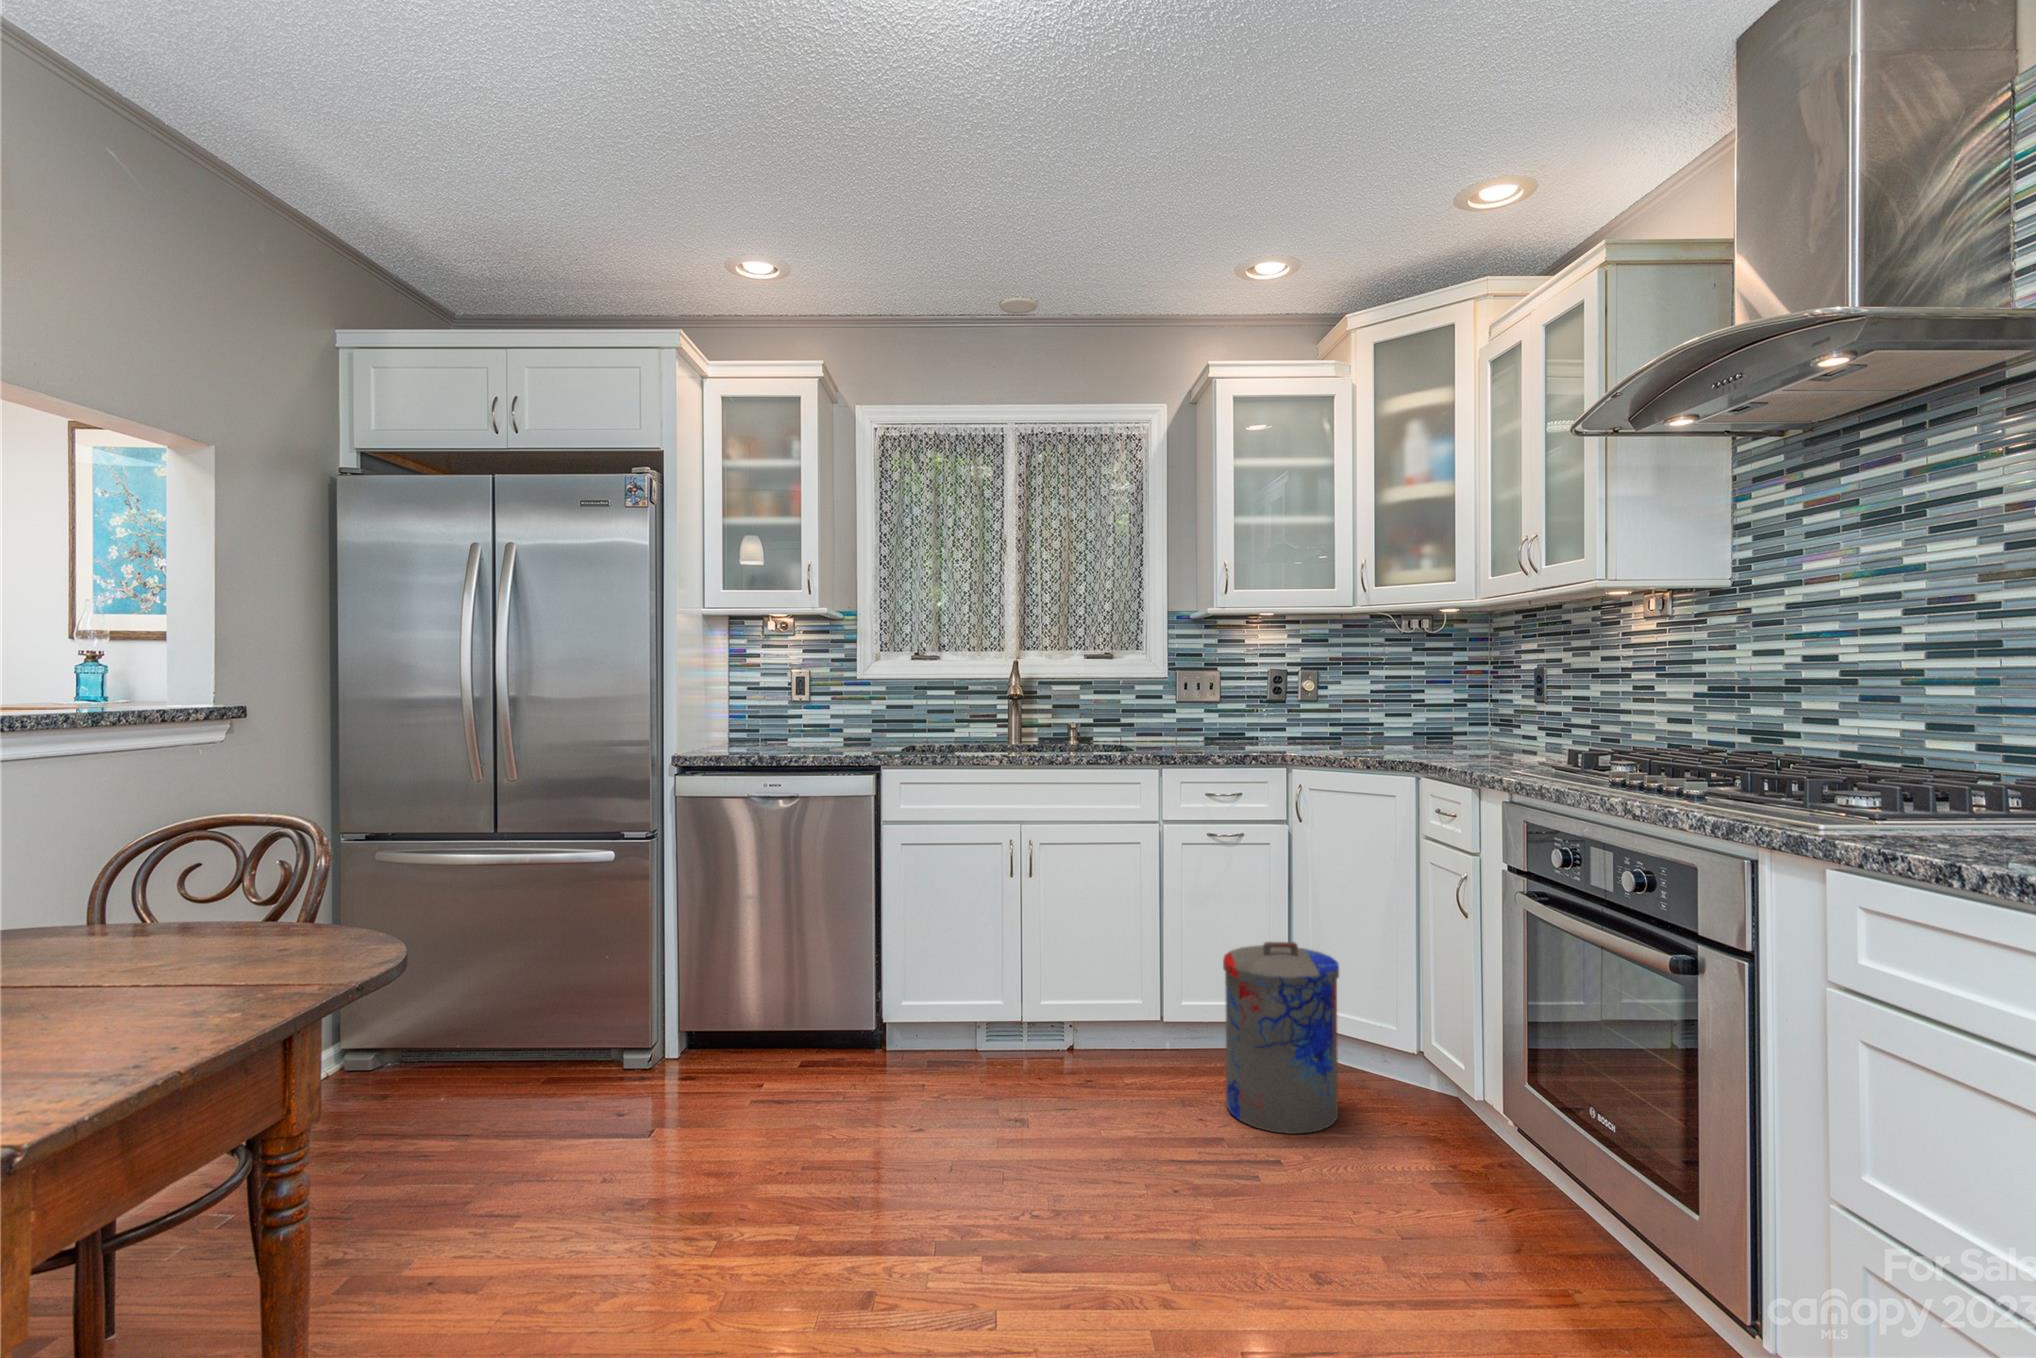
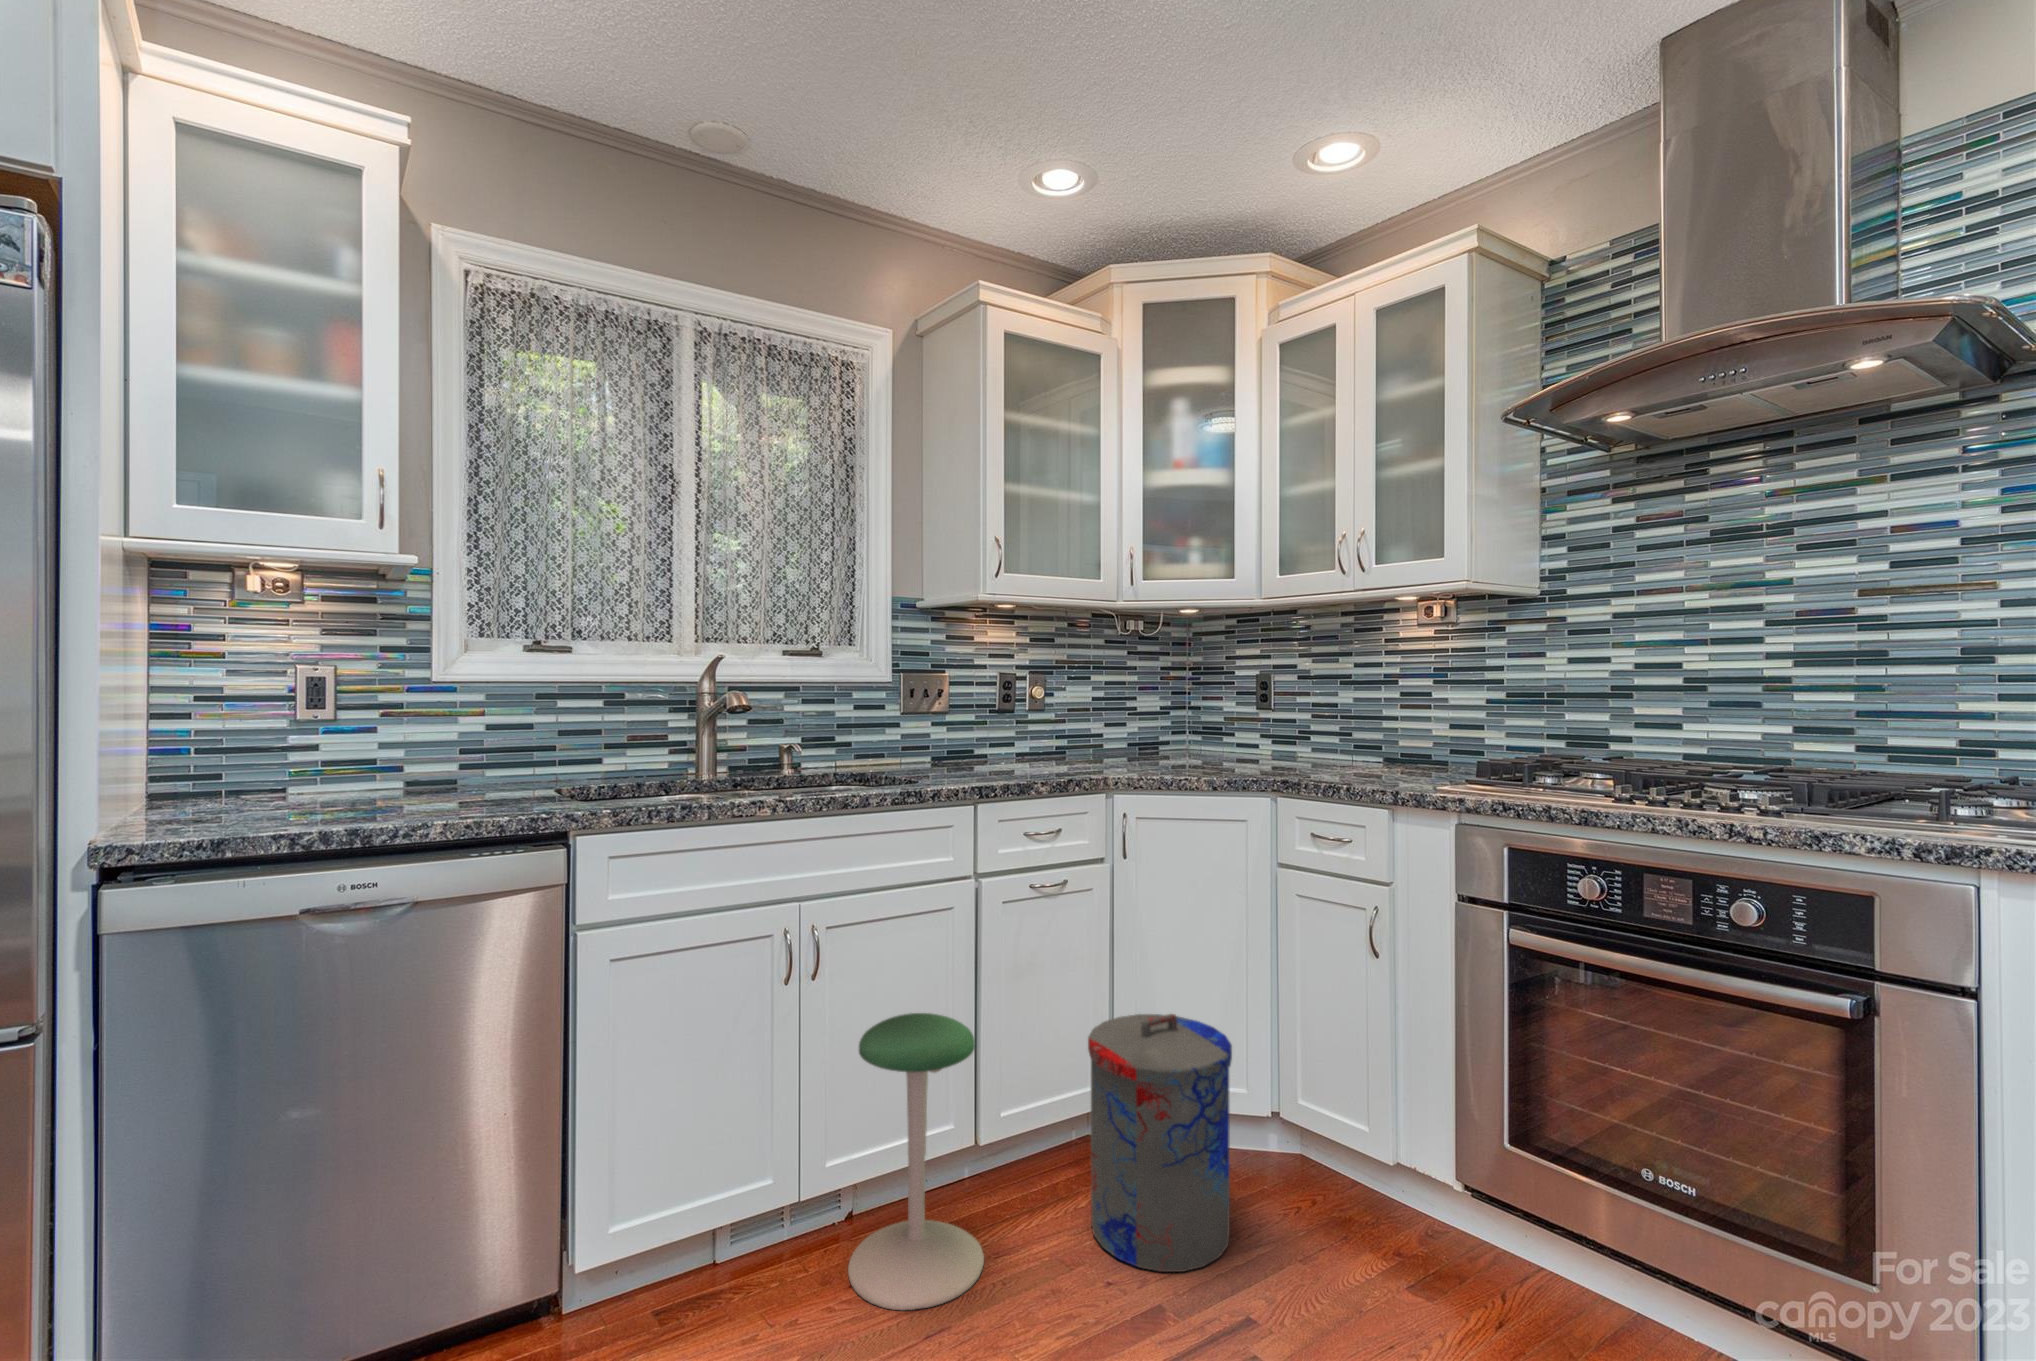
stool: none [1049,912,1145,1103] -> present [848,1013,984,1310]

